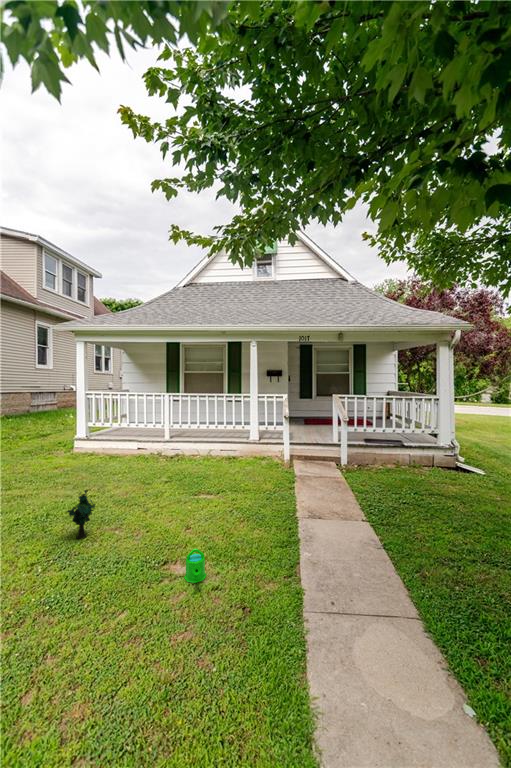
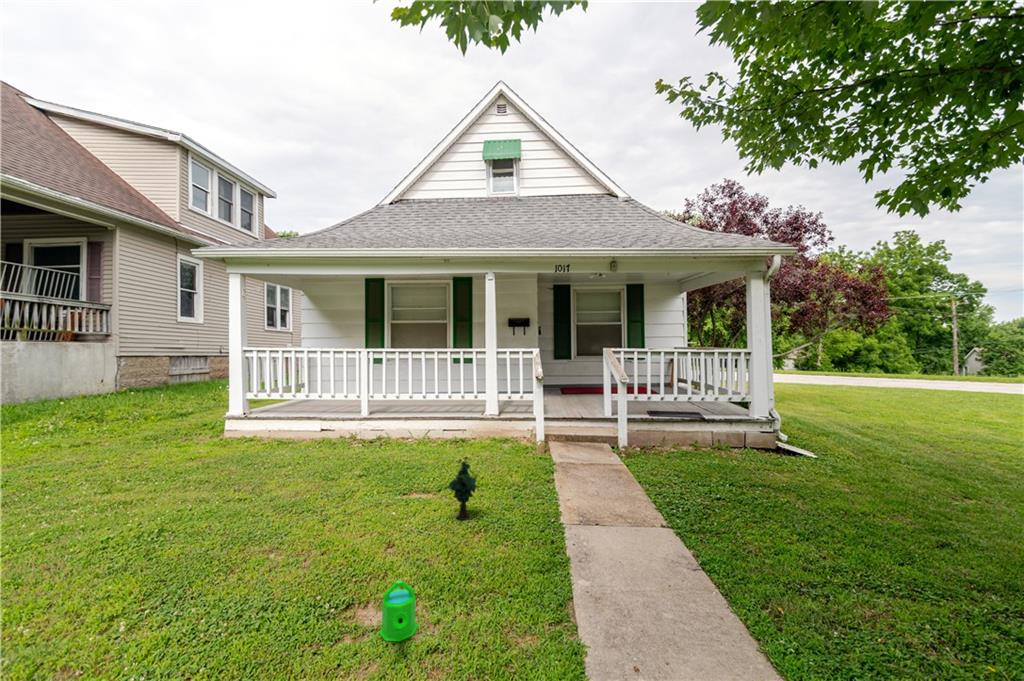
decorative plant: present [67,490,95,539] -> present [448,457,477,520]

